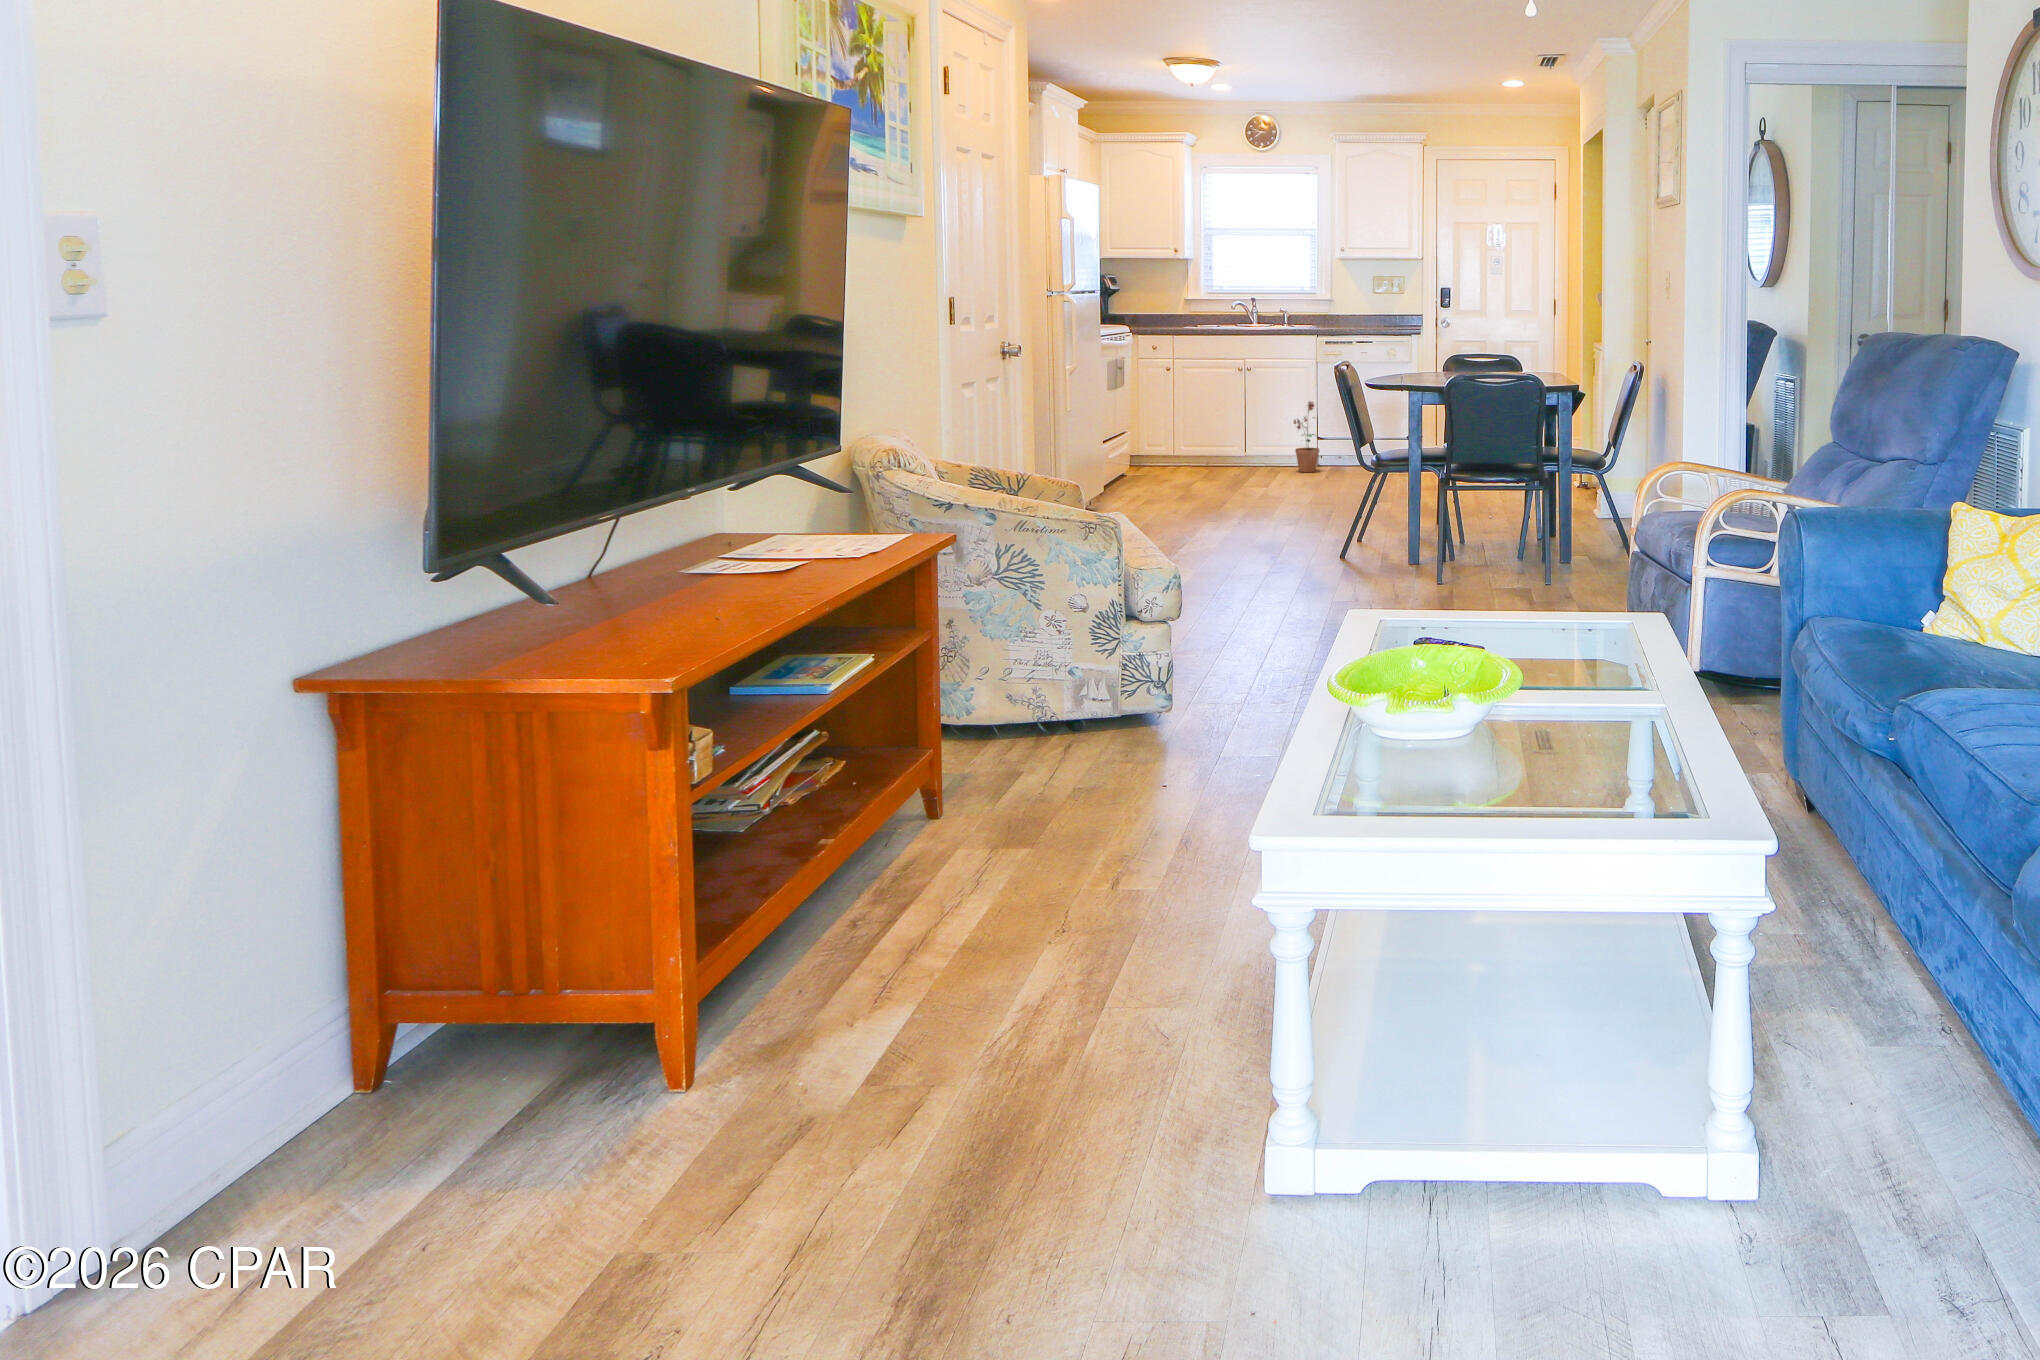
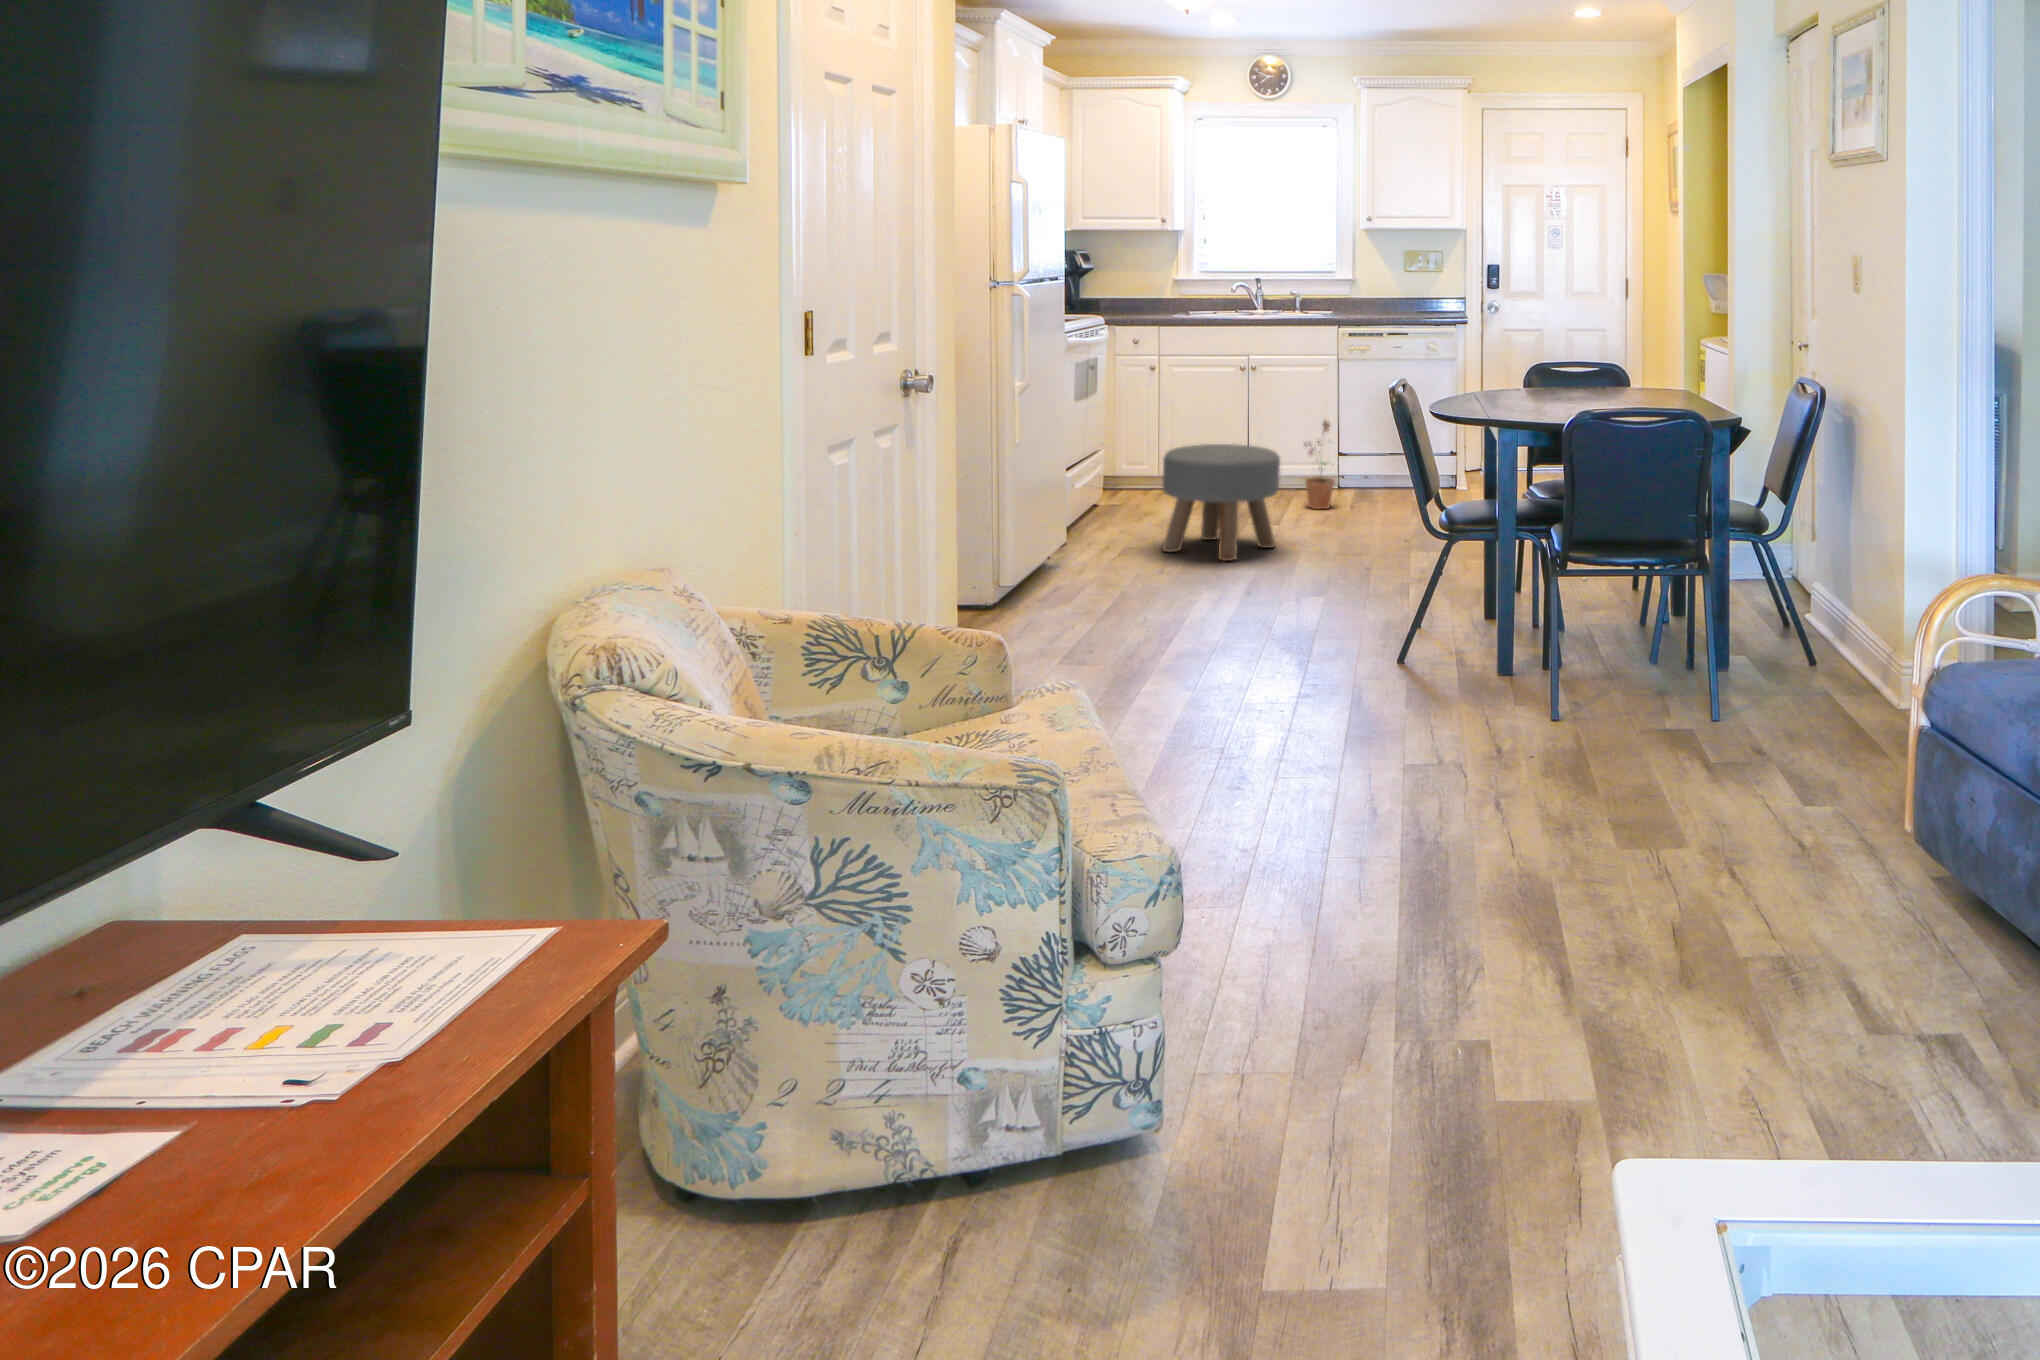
ottoman: none [1180,416,1271,502] -> present [1162,444,1280,561]

